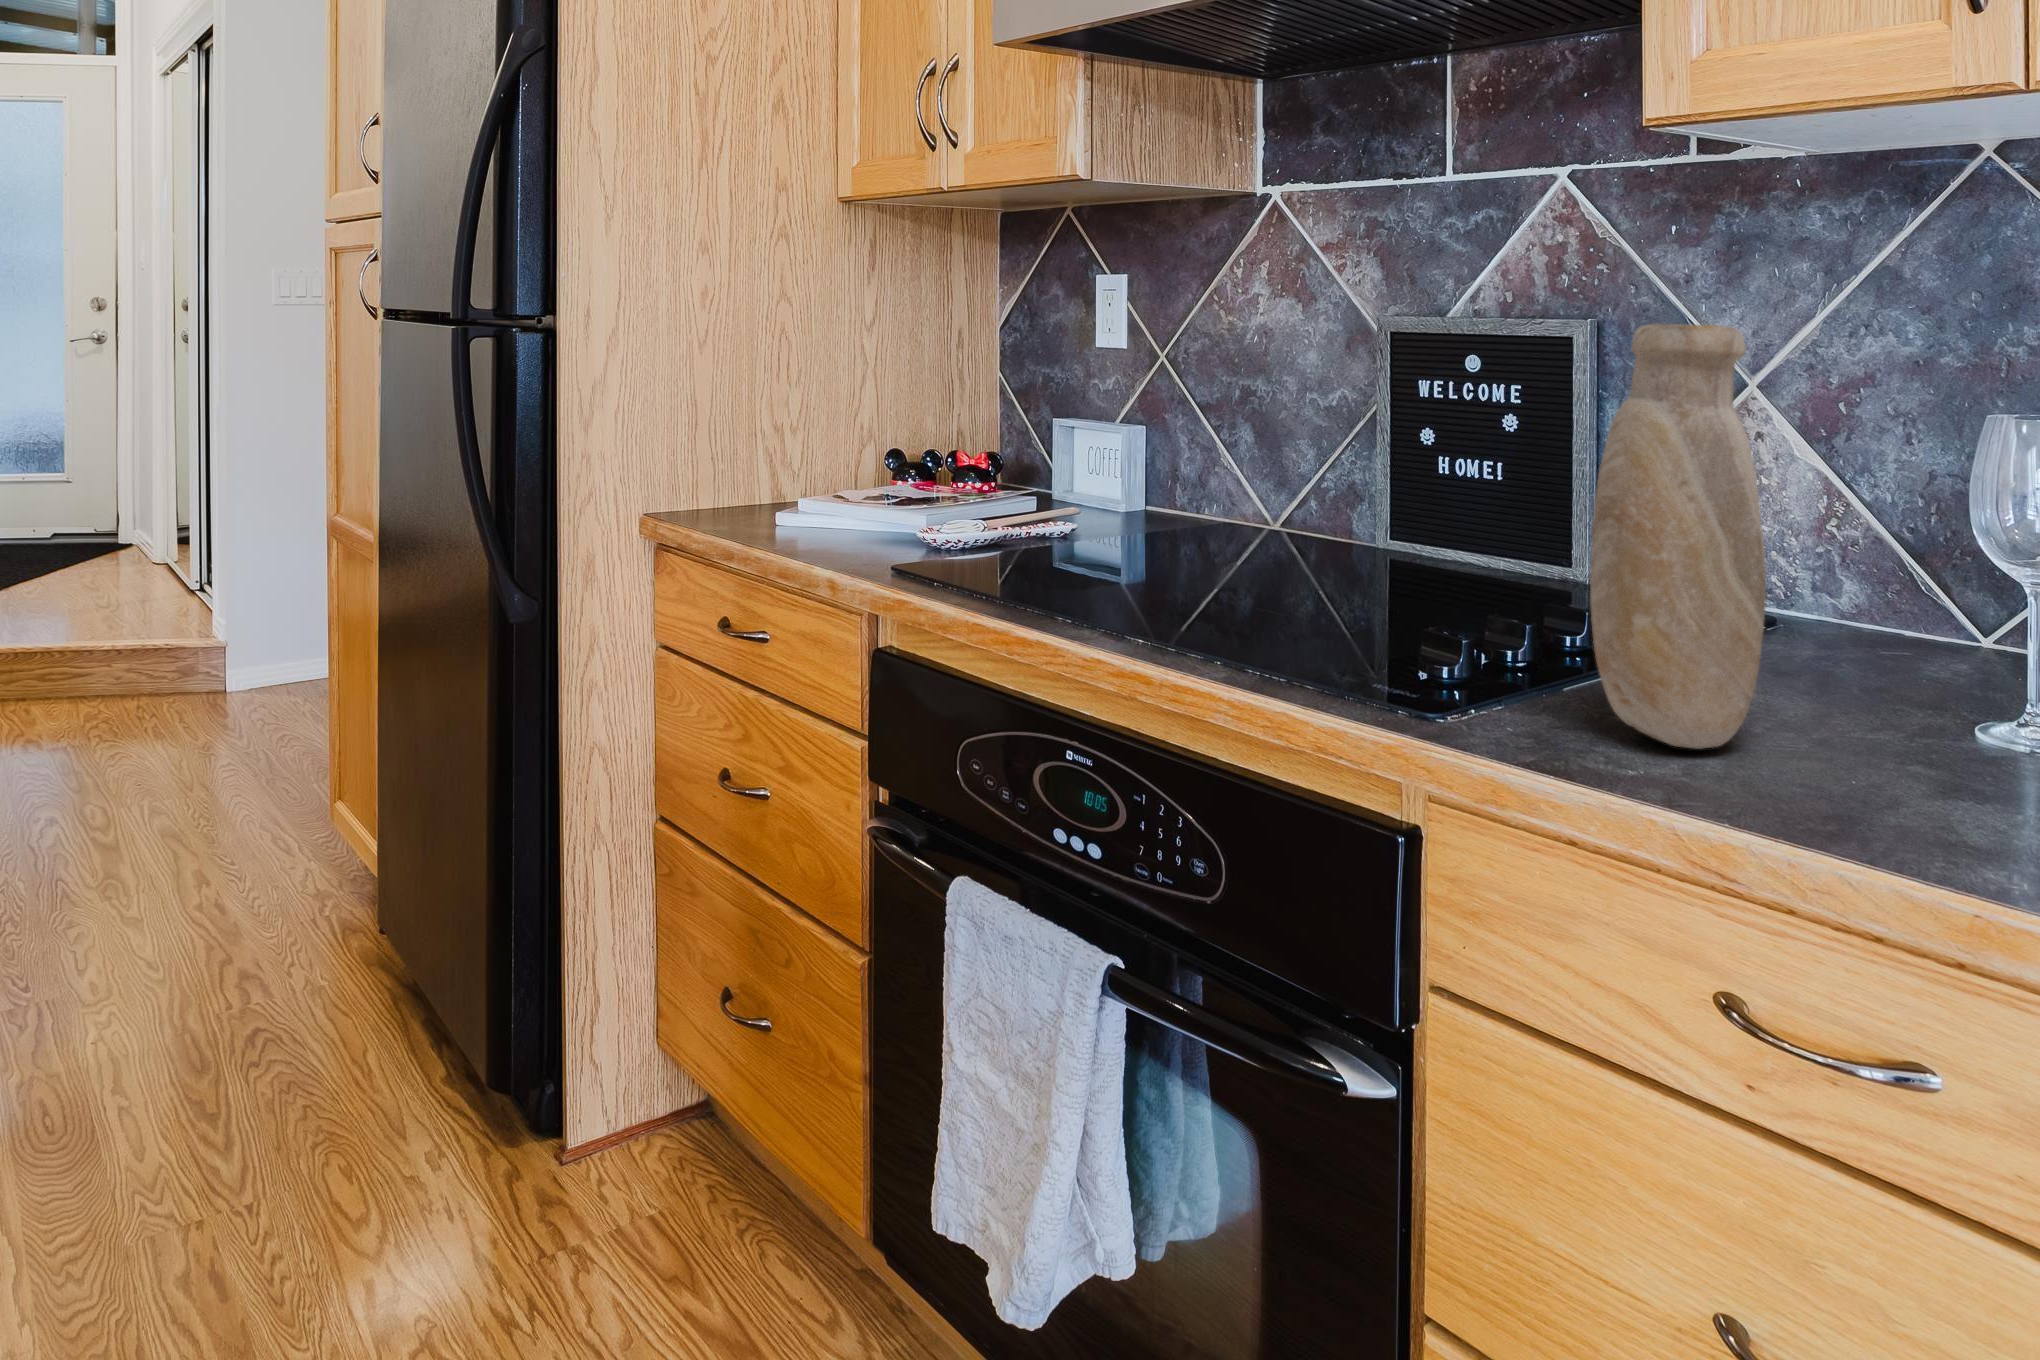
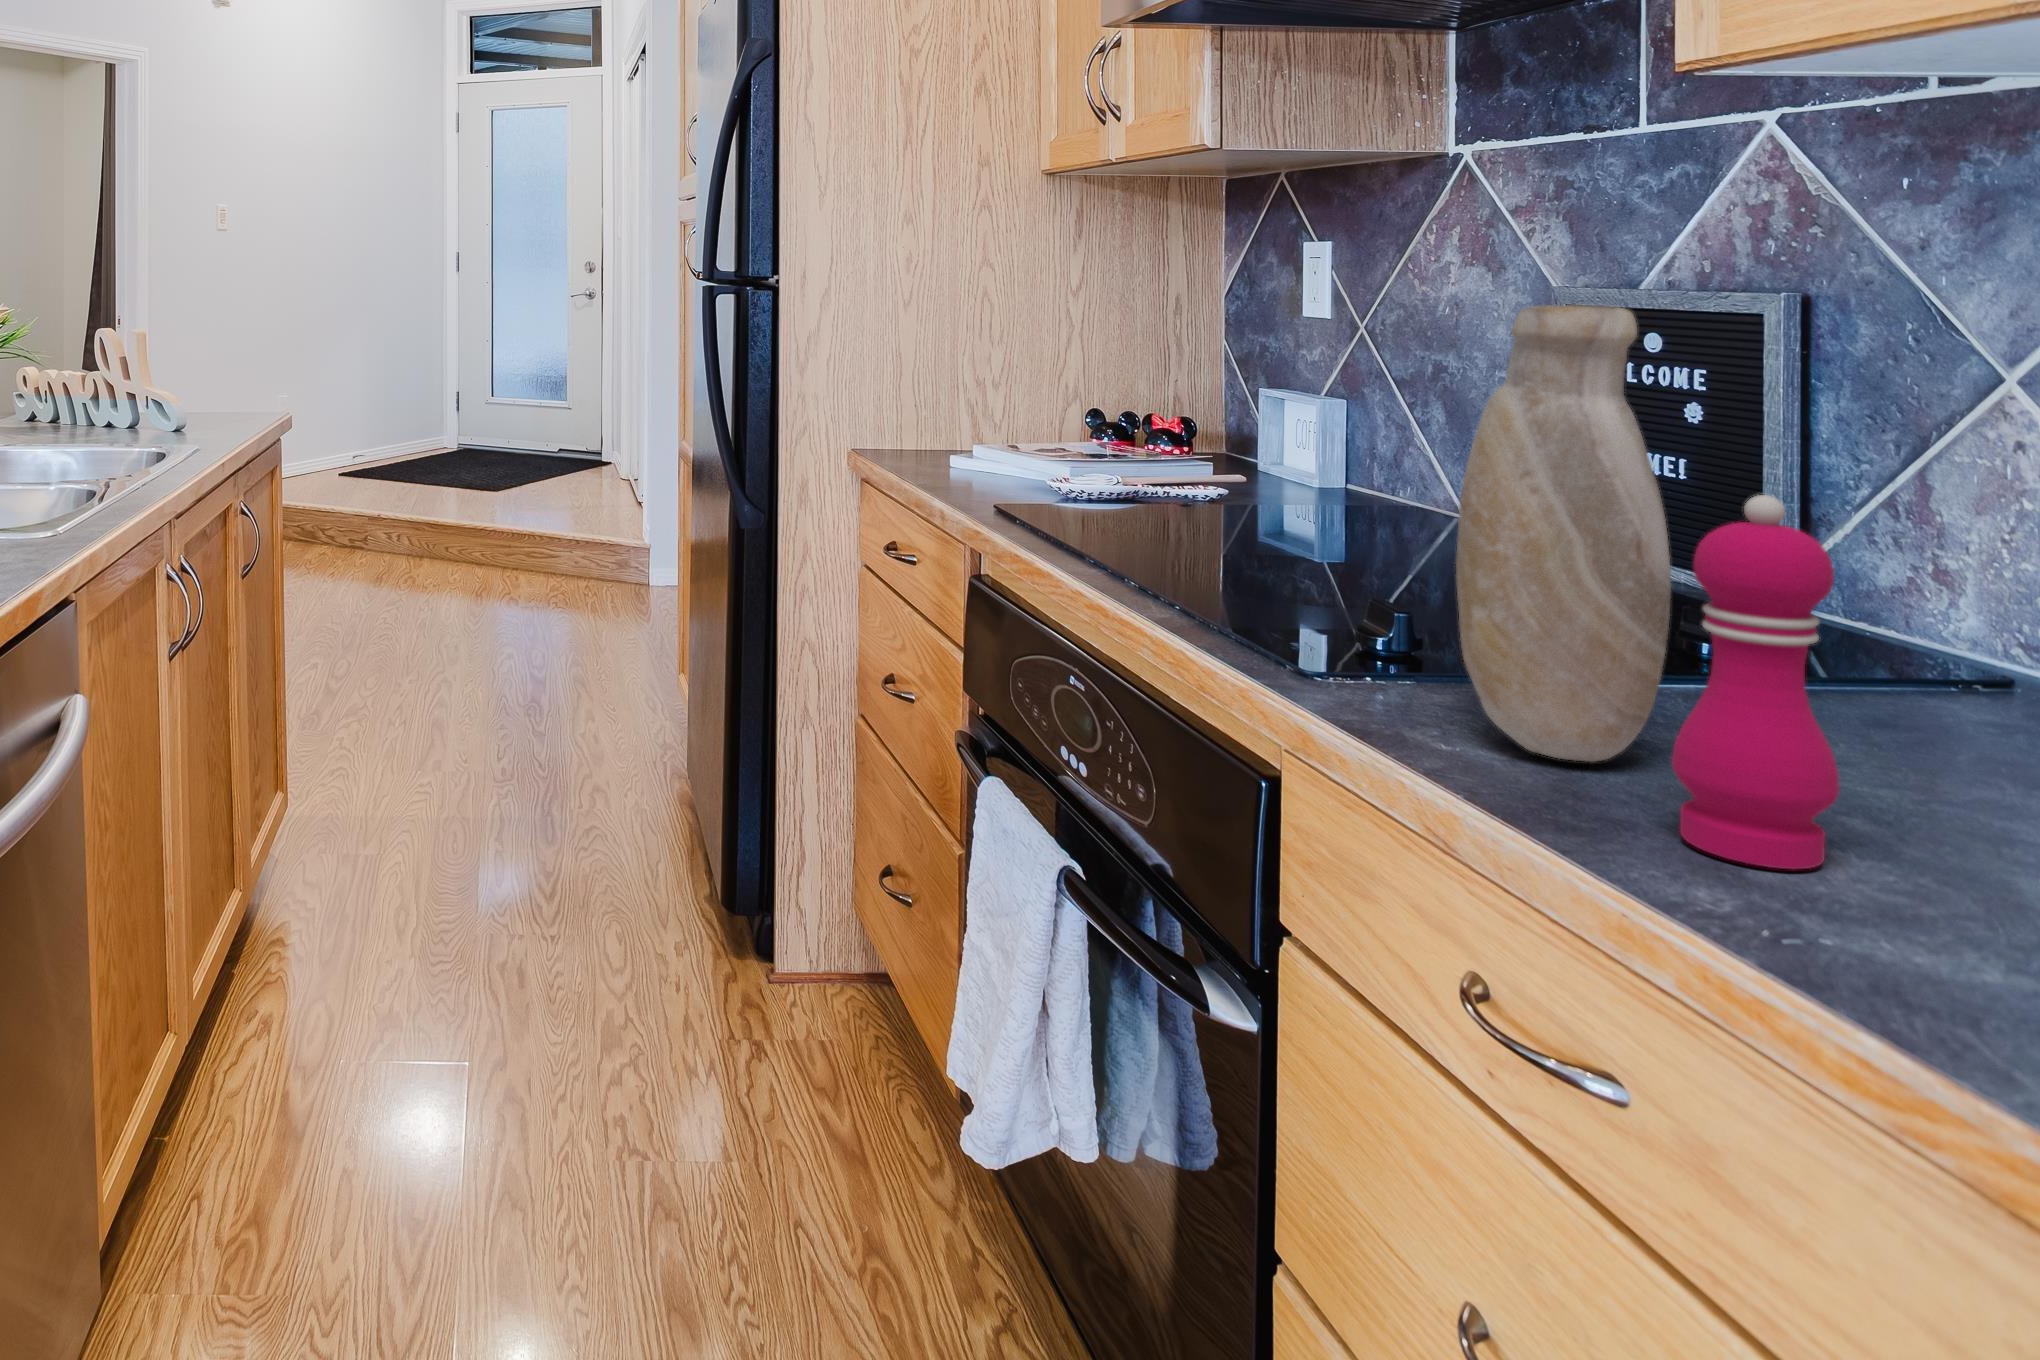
pepper mill: none [1852,488,1983,820] -> present [1672,495,1839,869]

